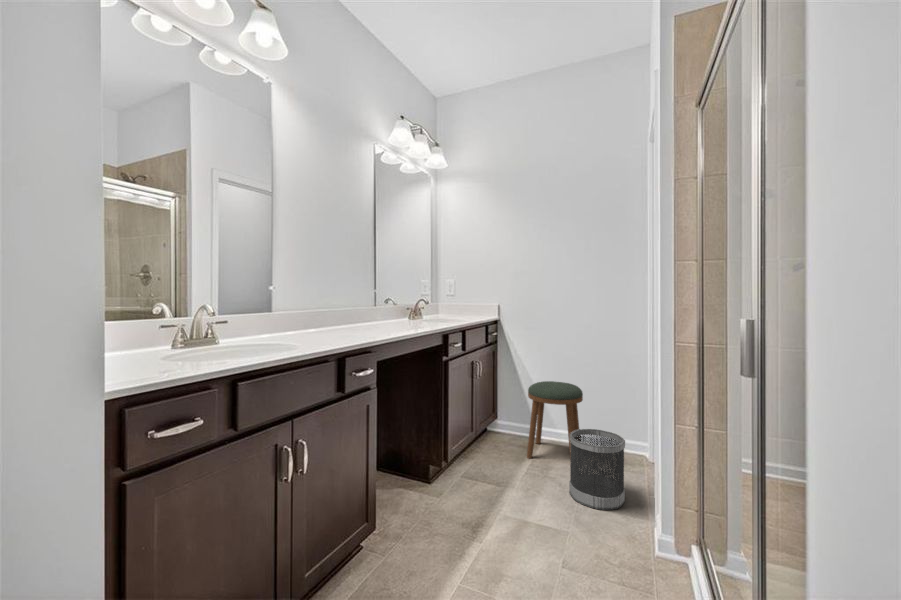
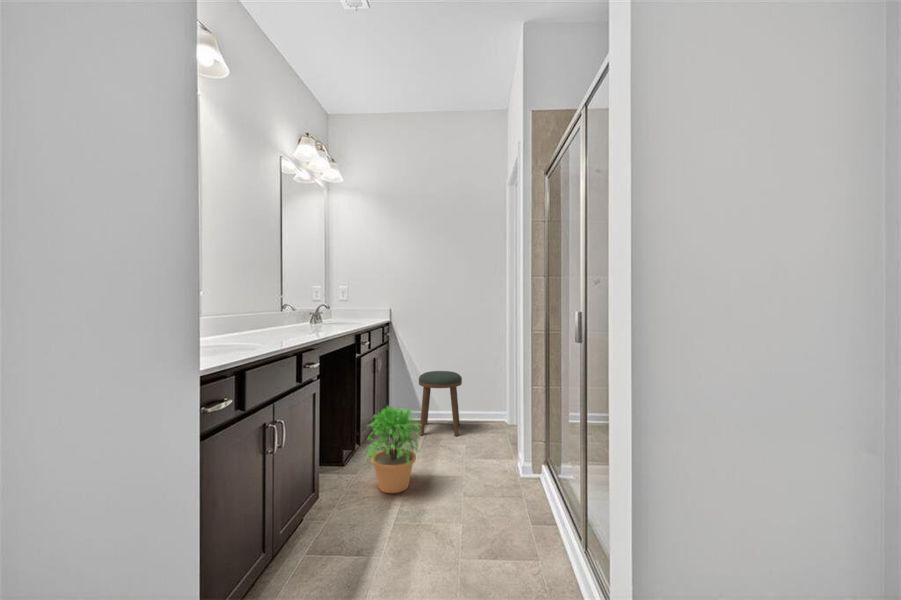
potted plant: none [438,426,513,538] -> present [367,407,419,493]
wastebasket: present [569,429,625,510] -> none [458,403,497,460]

